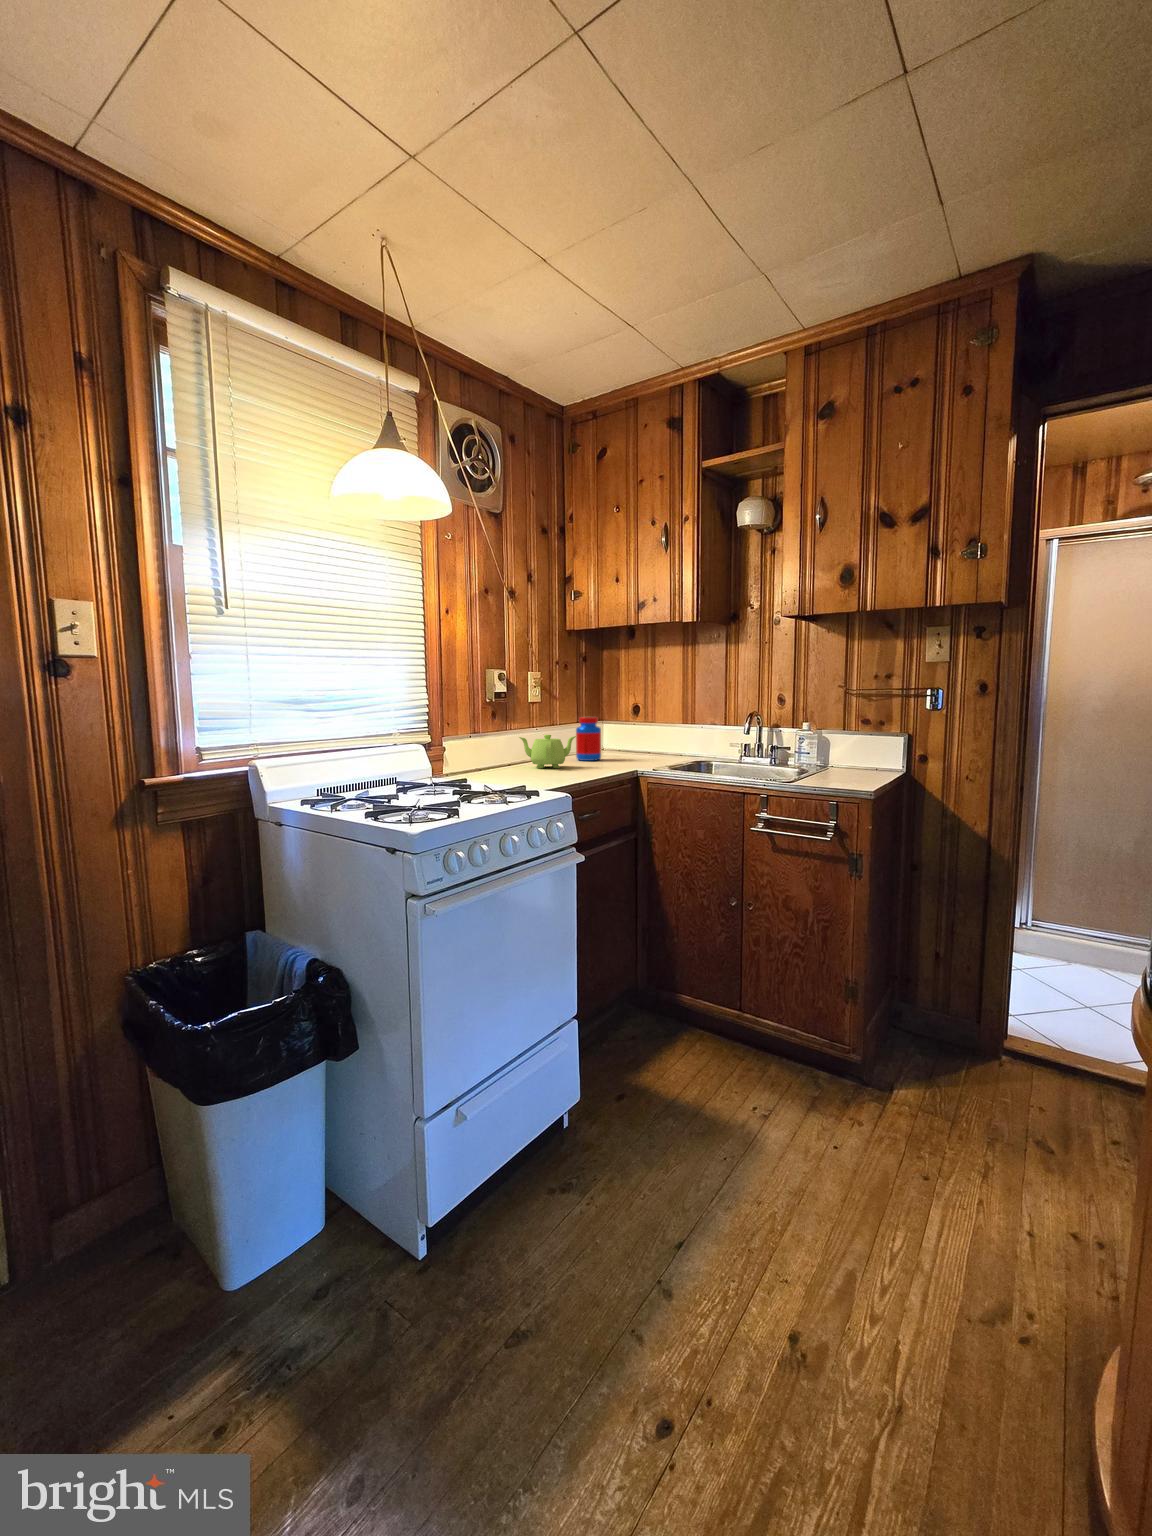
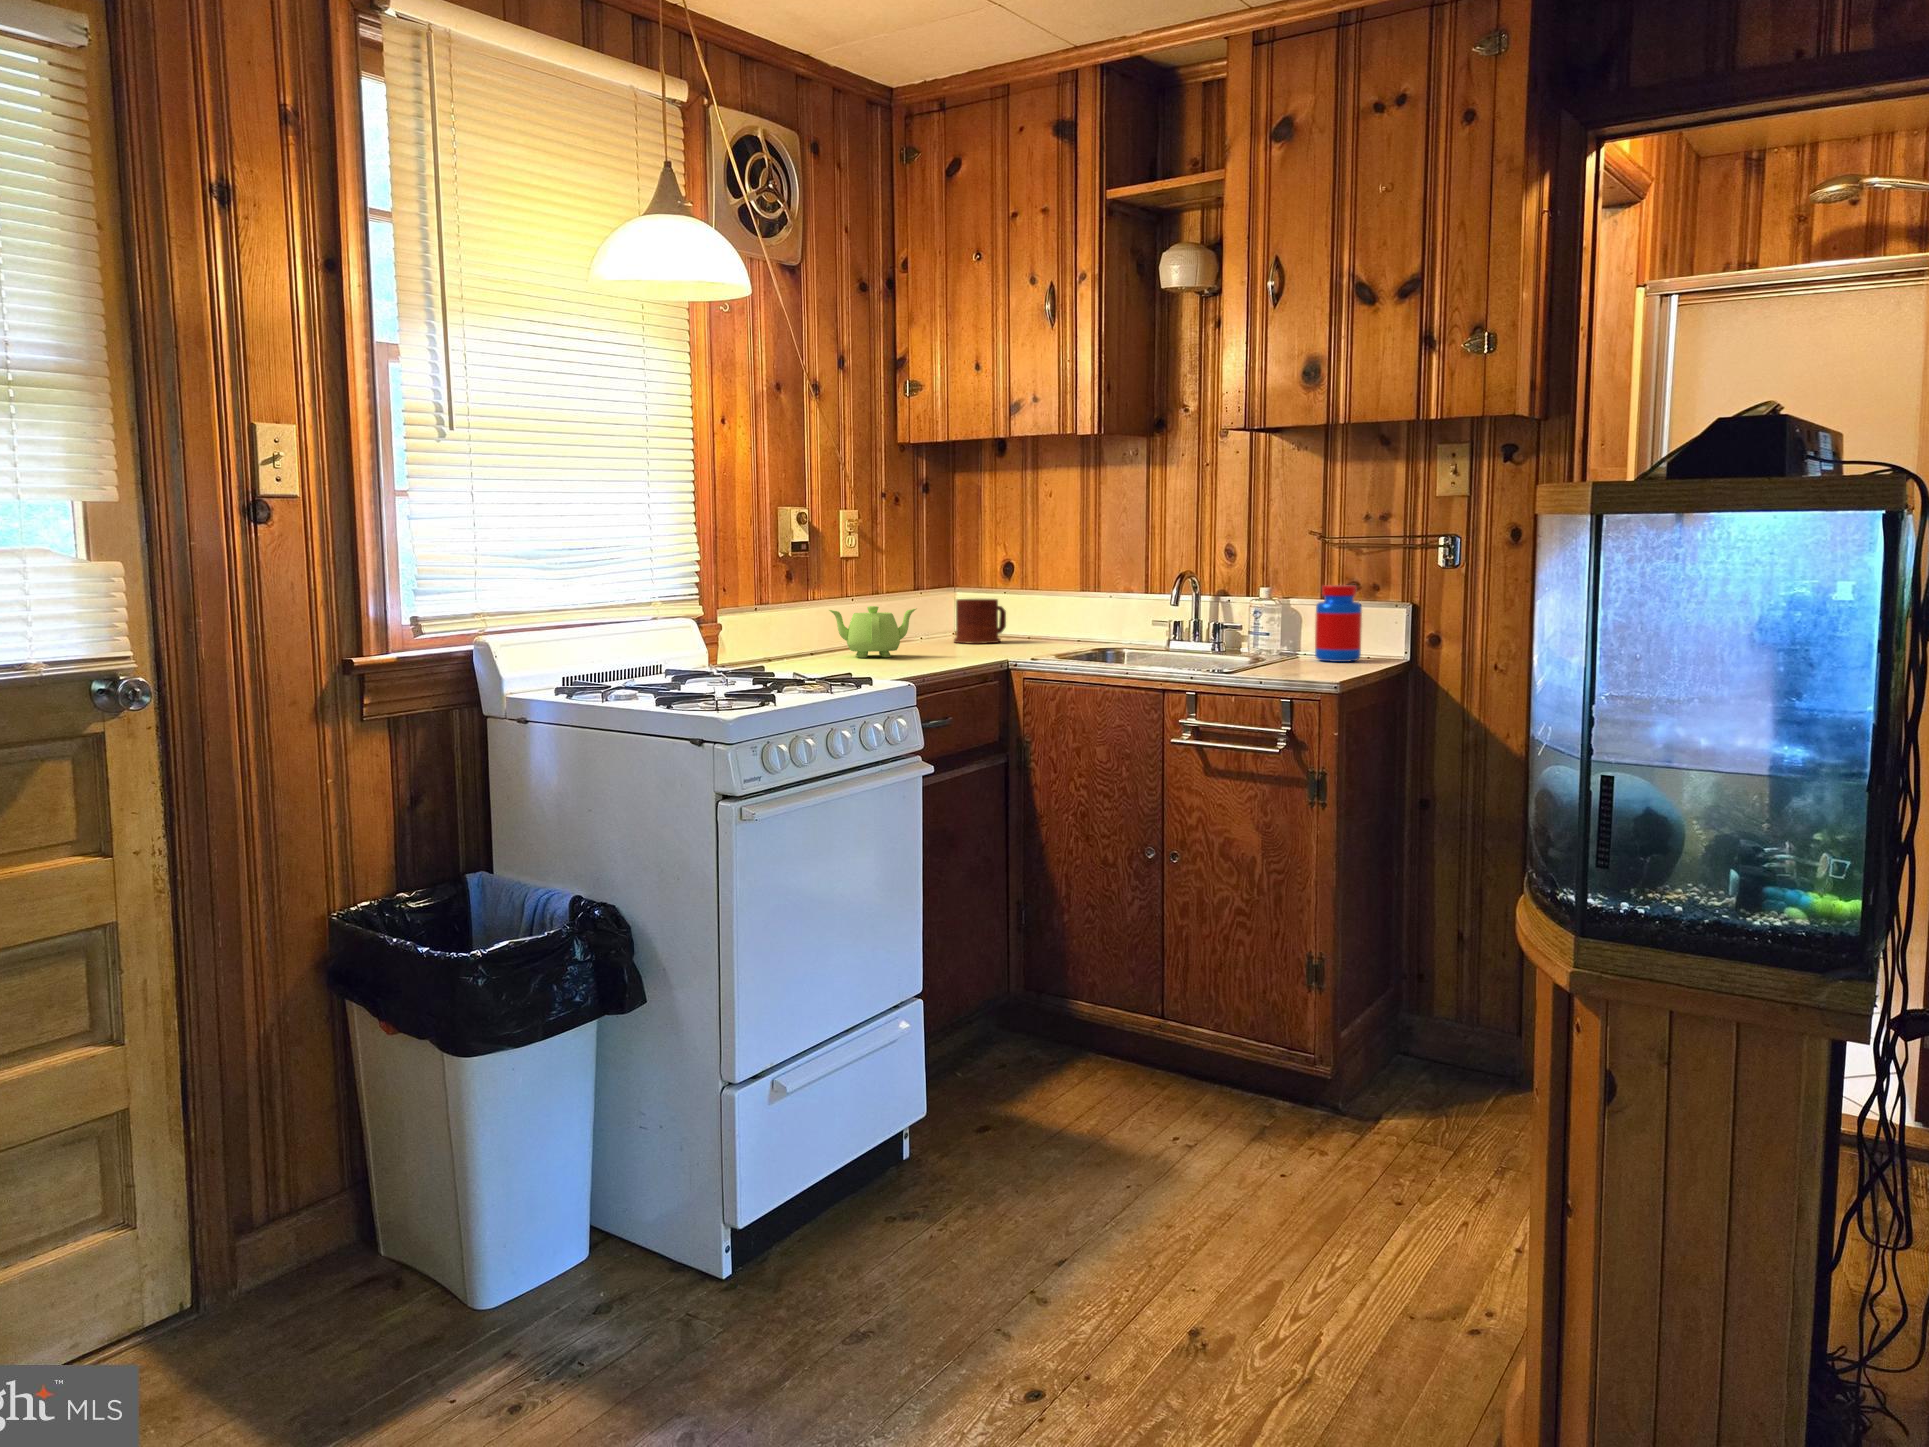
jar: present [576,717,601,761] -> present [1315,585,1362,662]
mug: none [601,728,634,757] -> present [954,599,1006,644]

